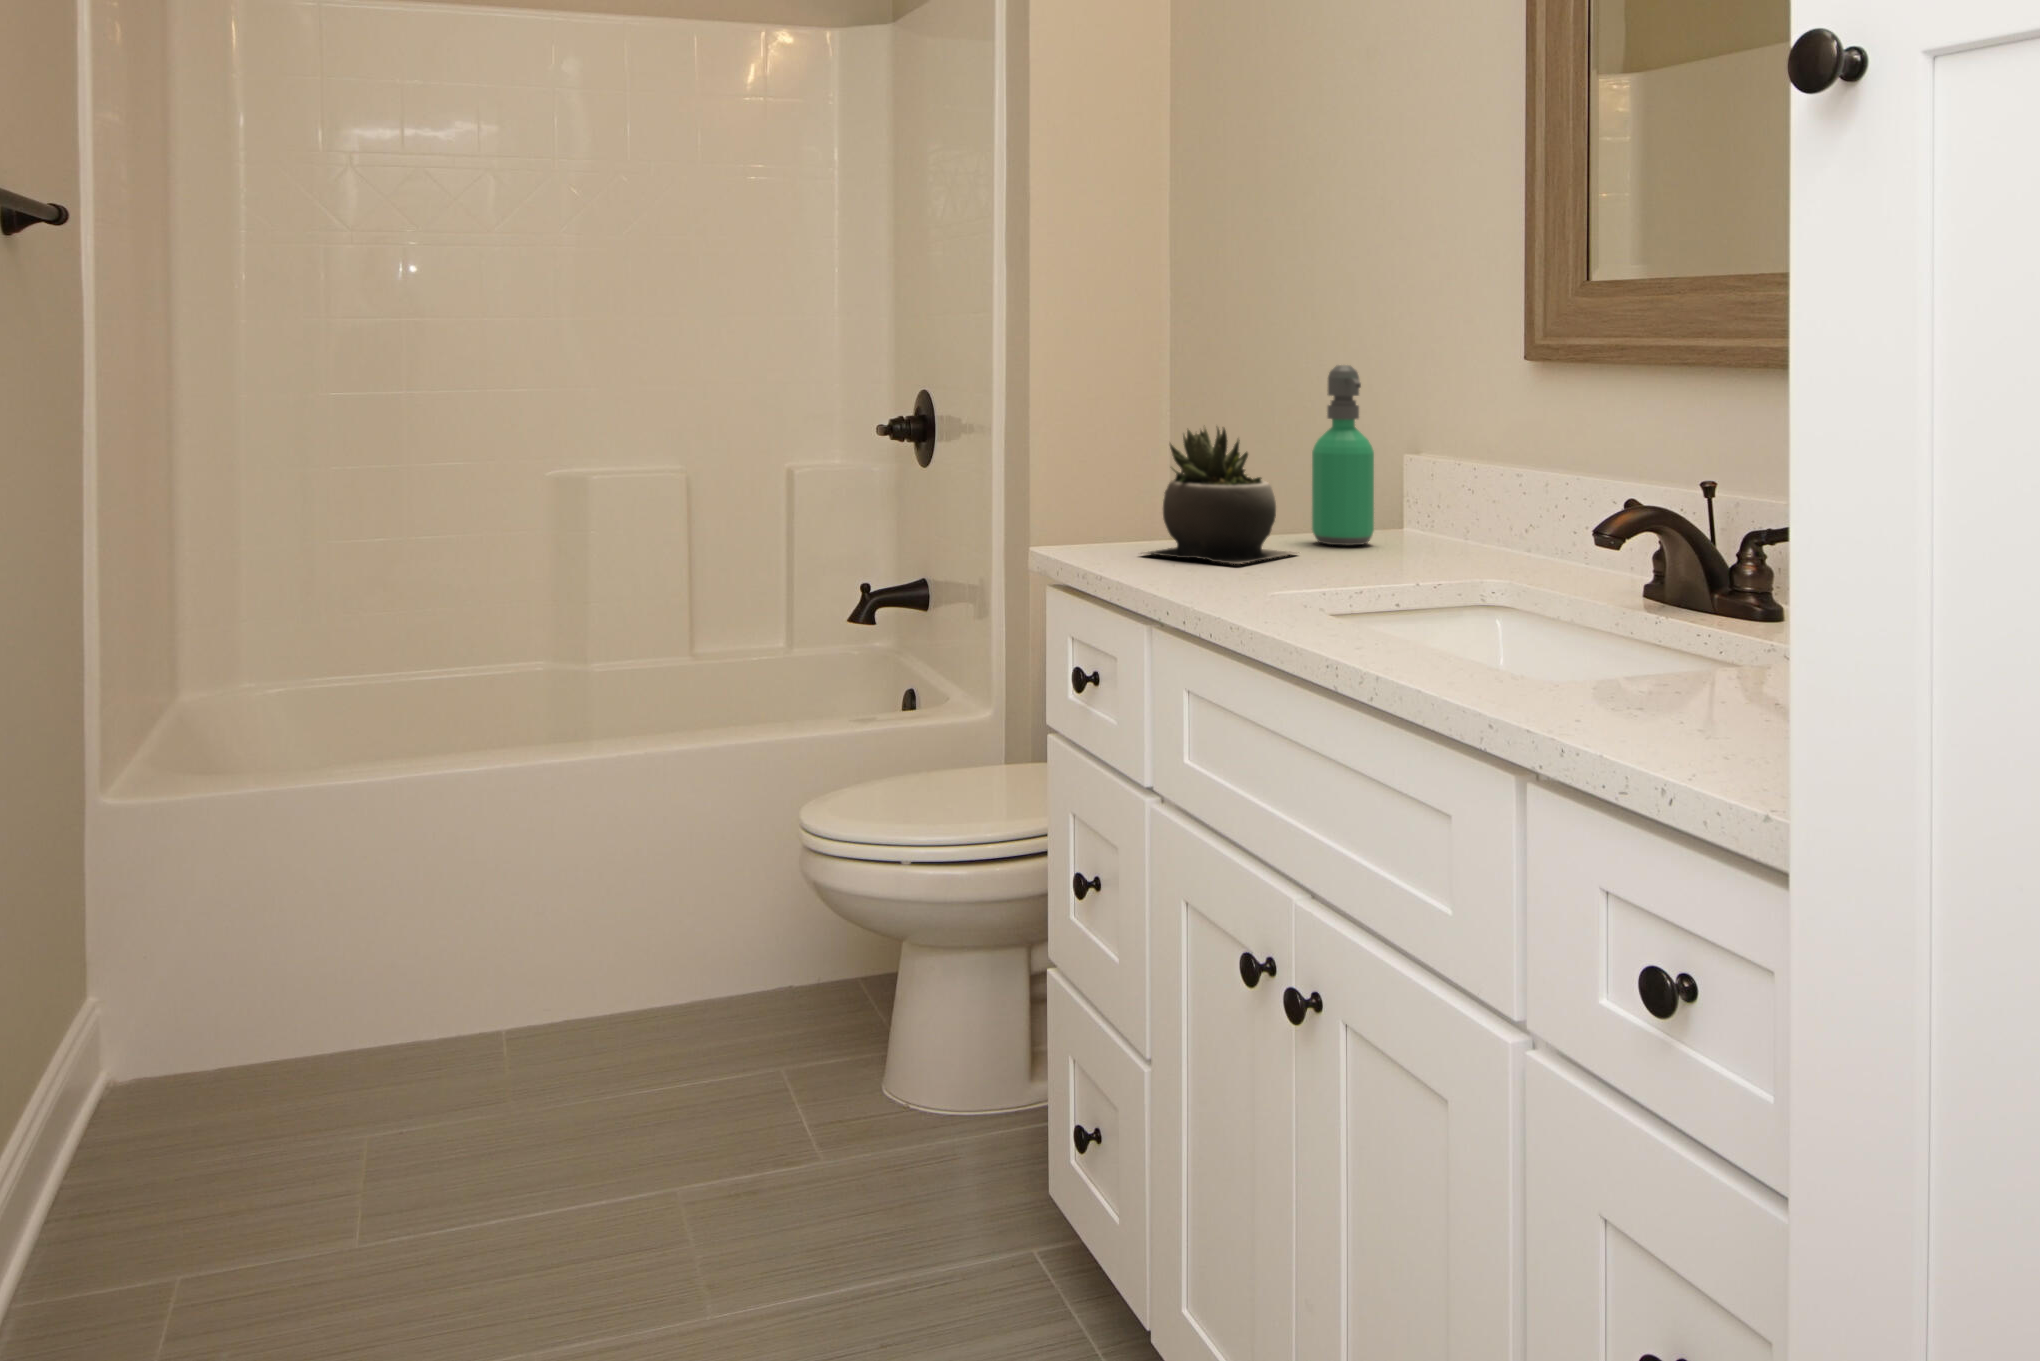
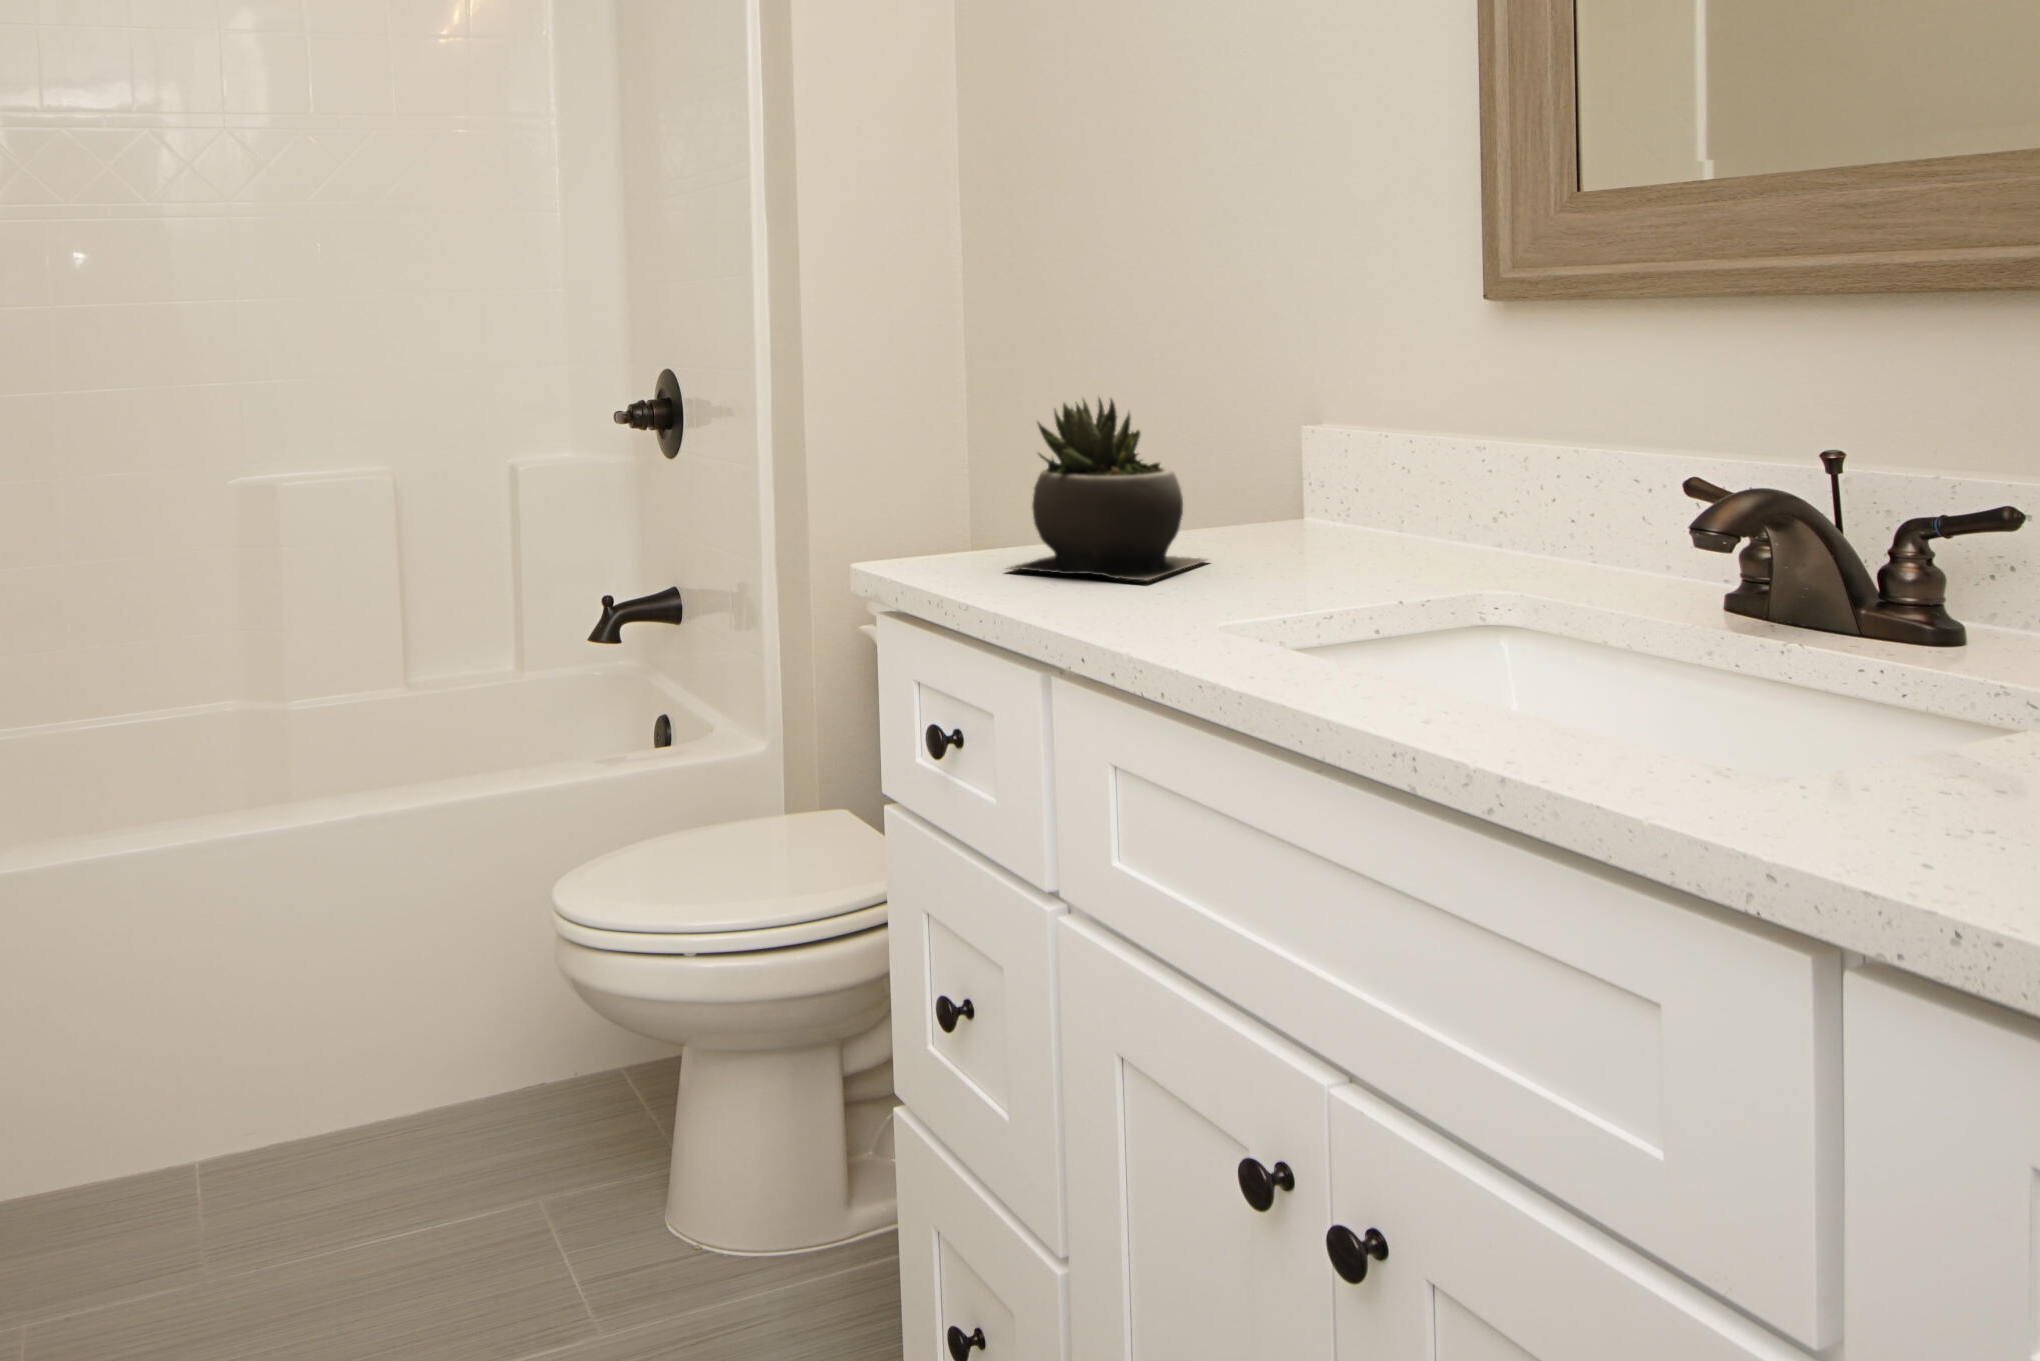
soap dispenser: present [1312,365,1374,545] -> none [1207,314,1292,545]

